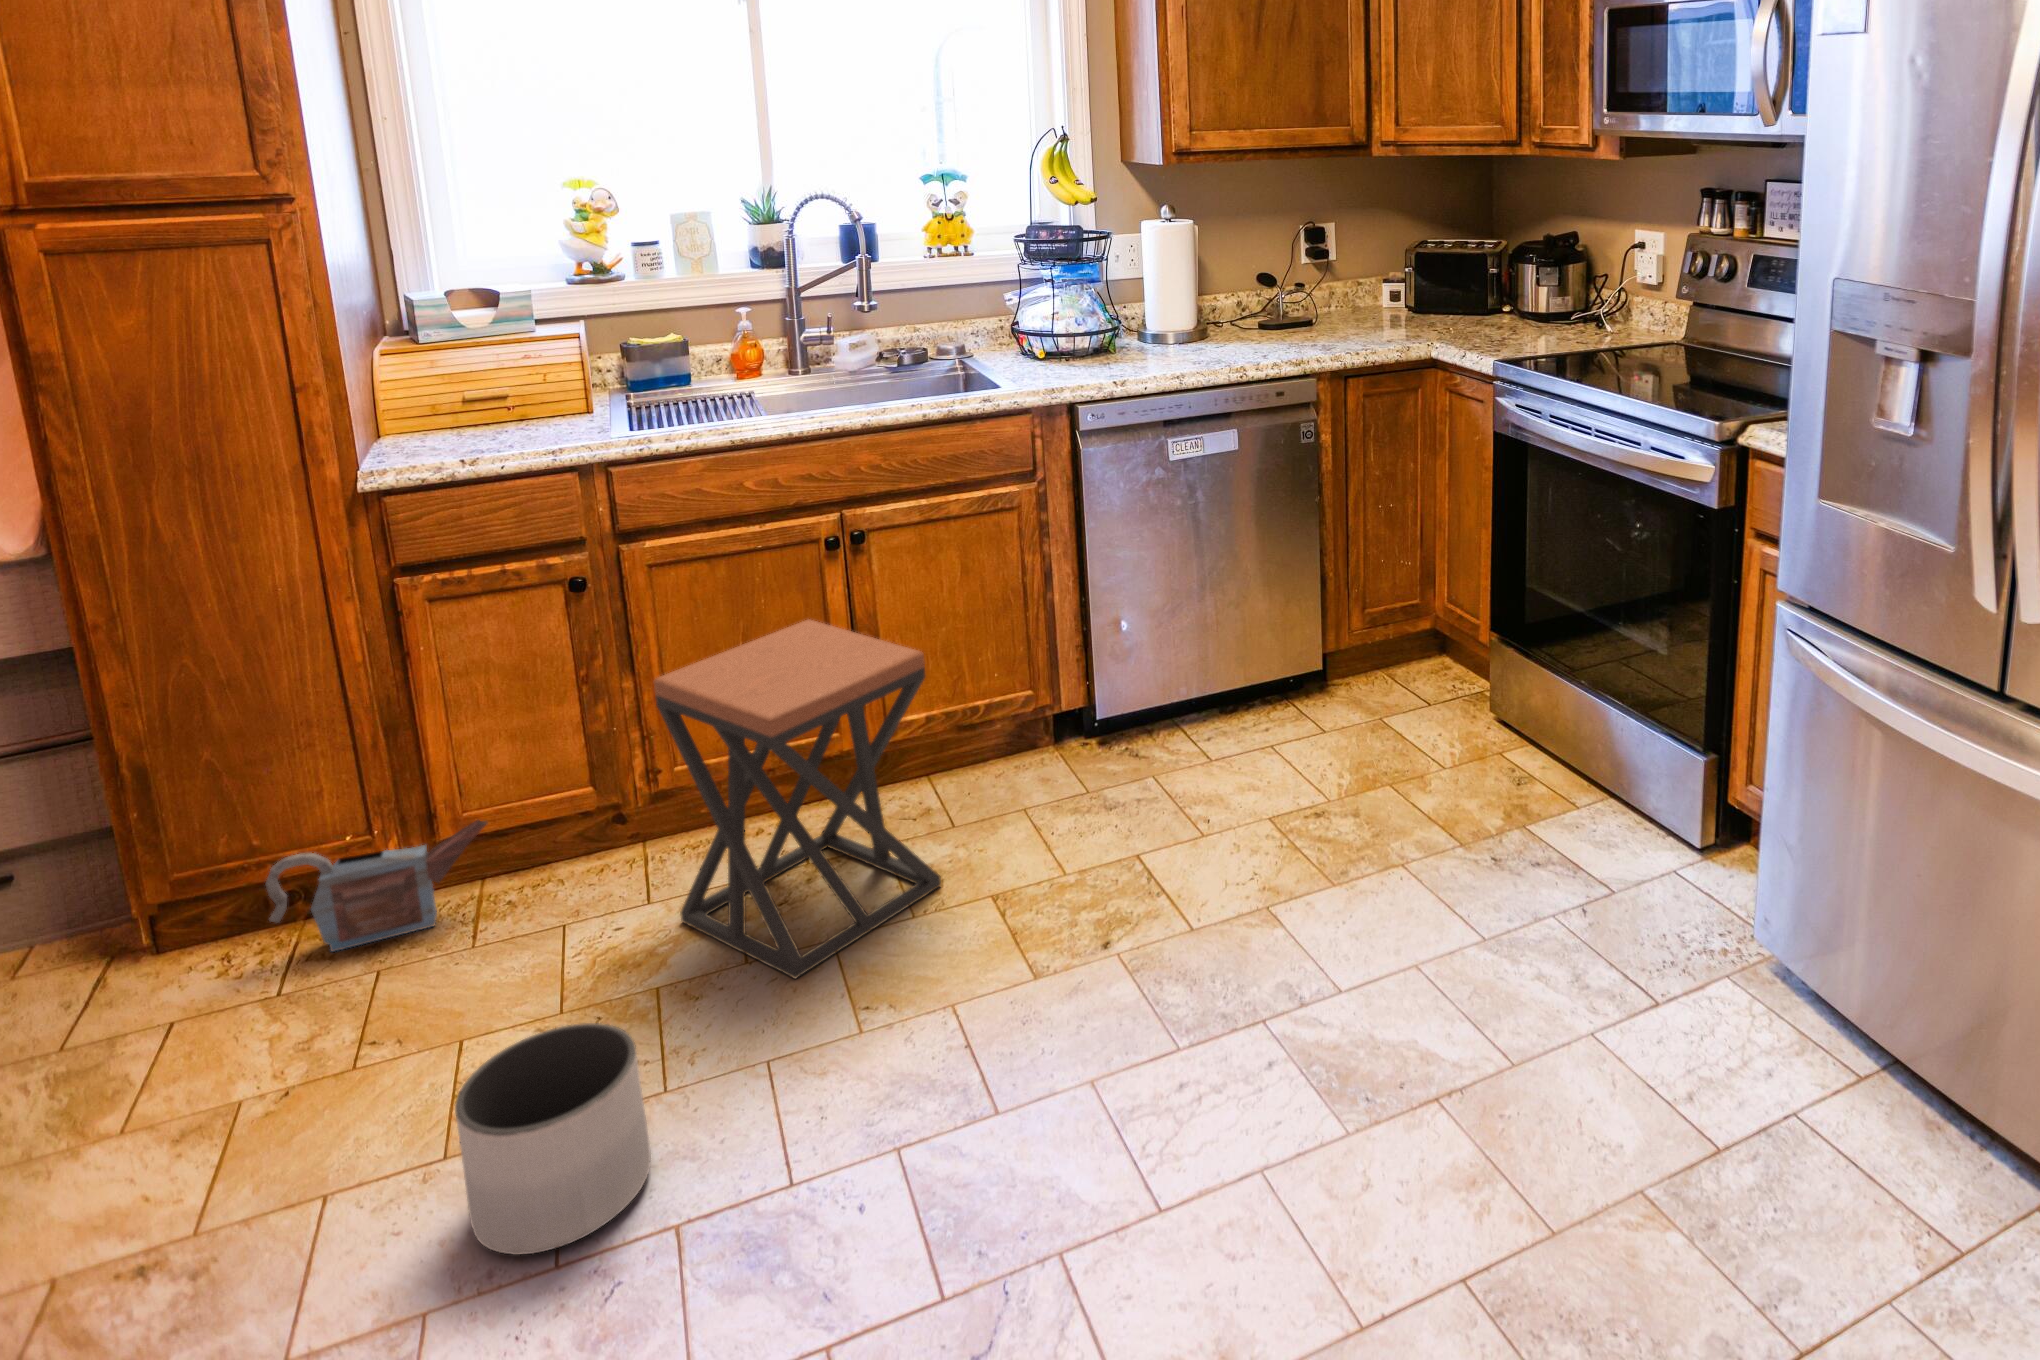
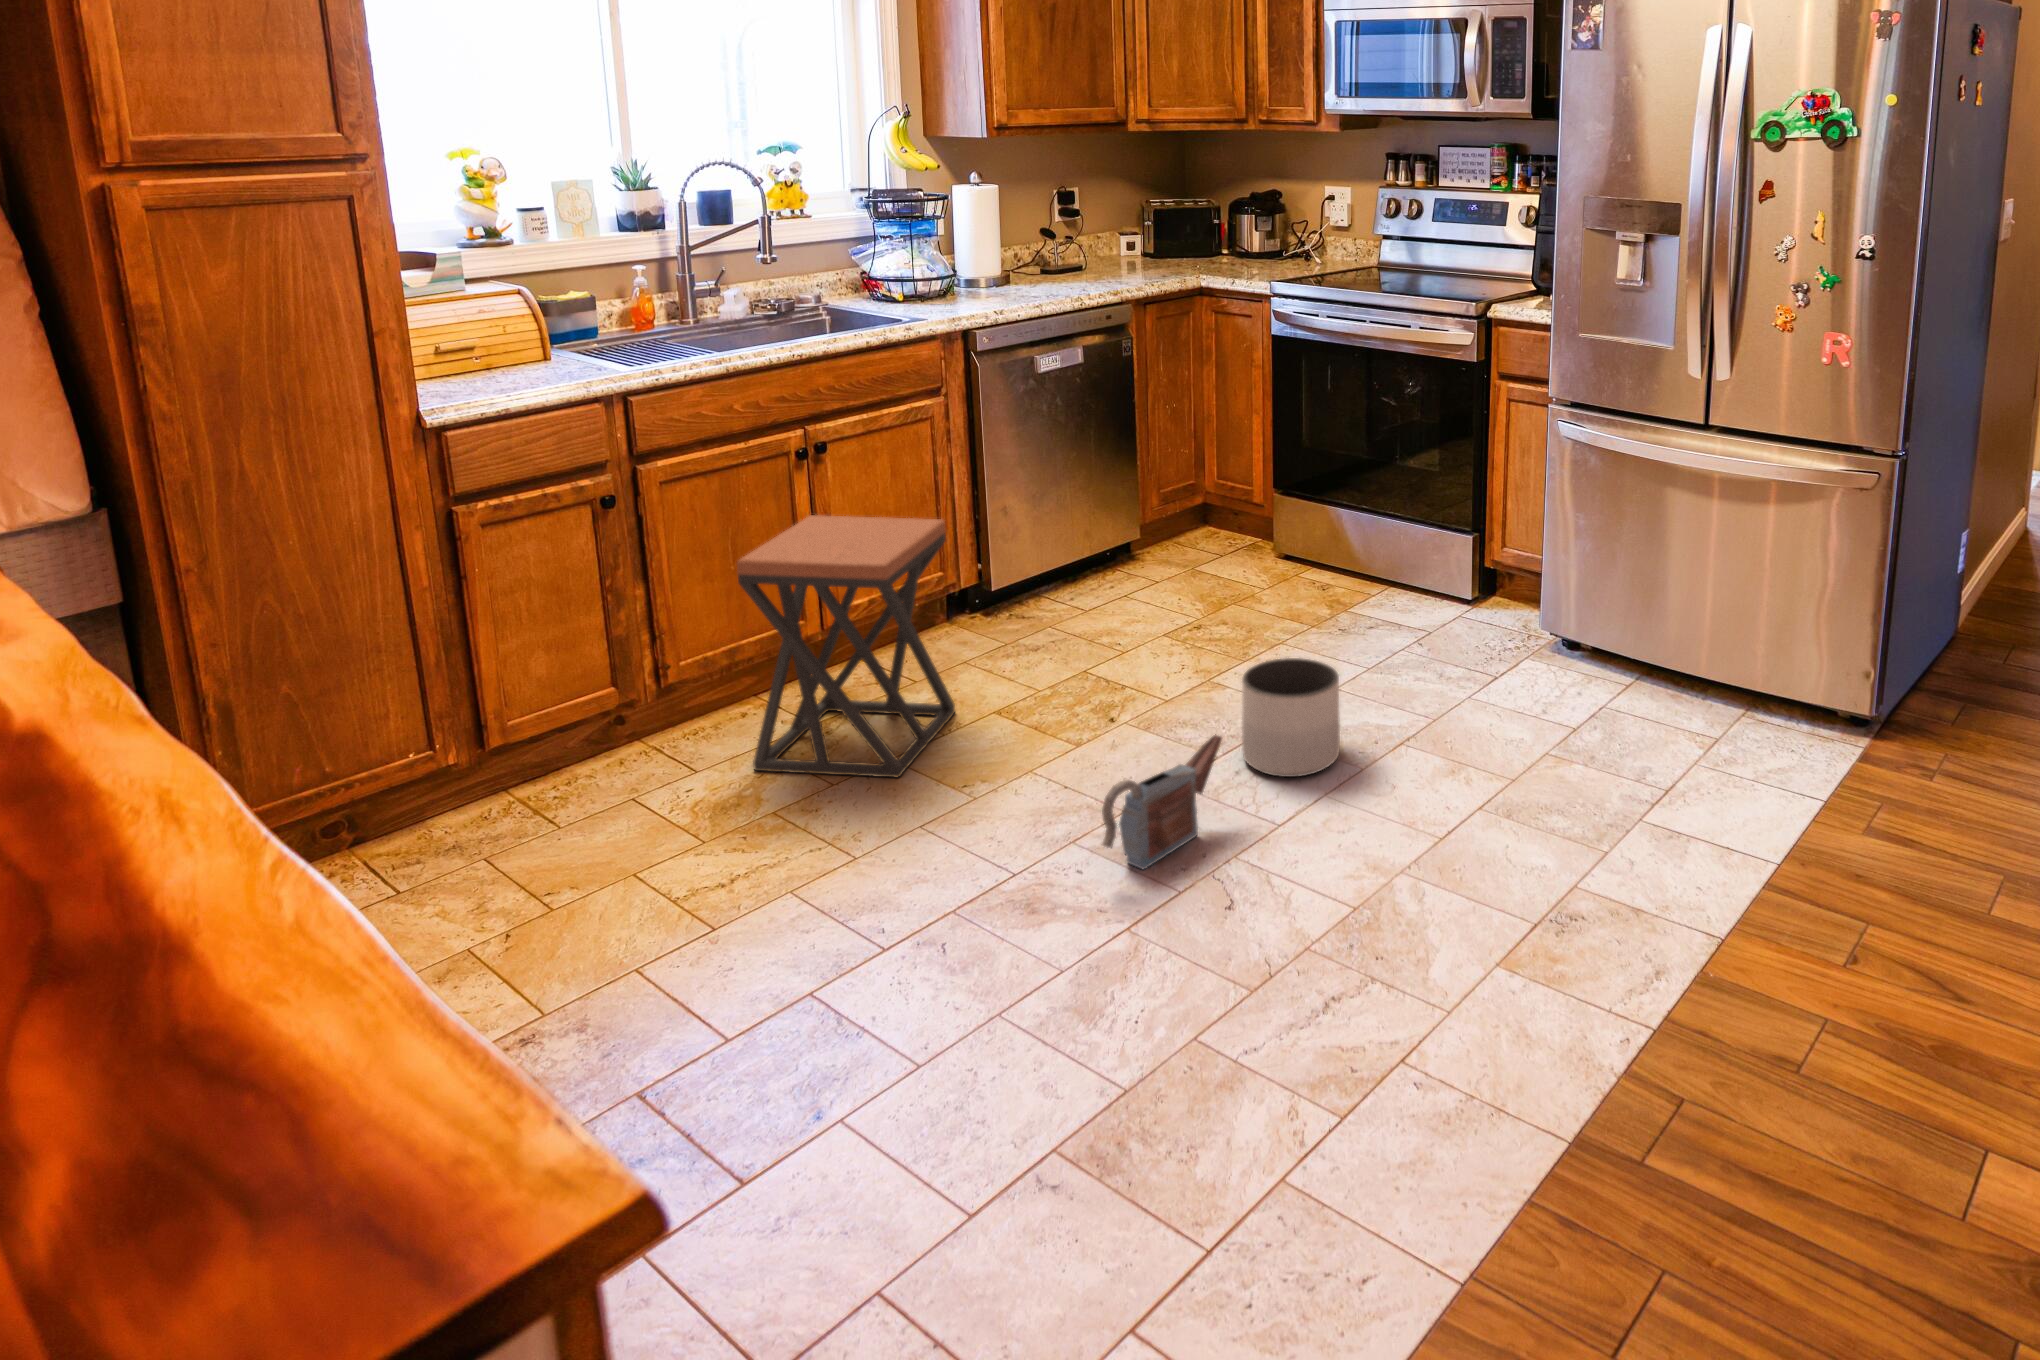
watering can: present [266,820,487,952] -> present [1102,734,1222,869]
planter: present [455,1023,651,1255] -> present [1242,658,1340,777]

